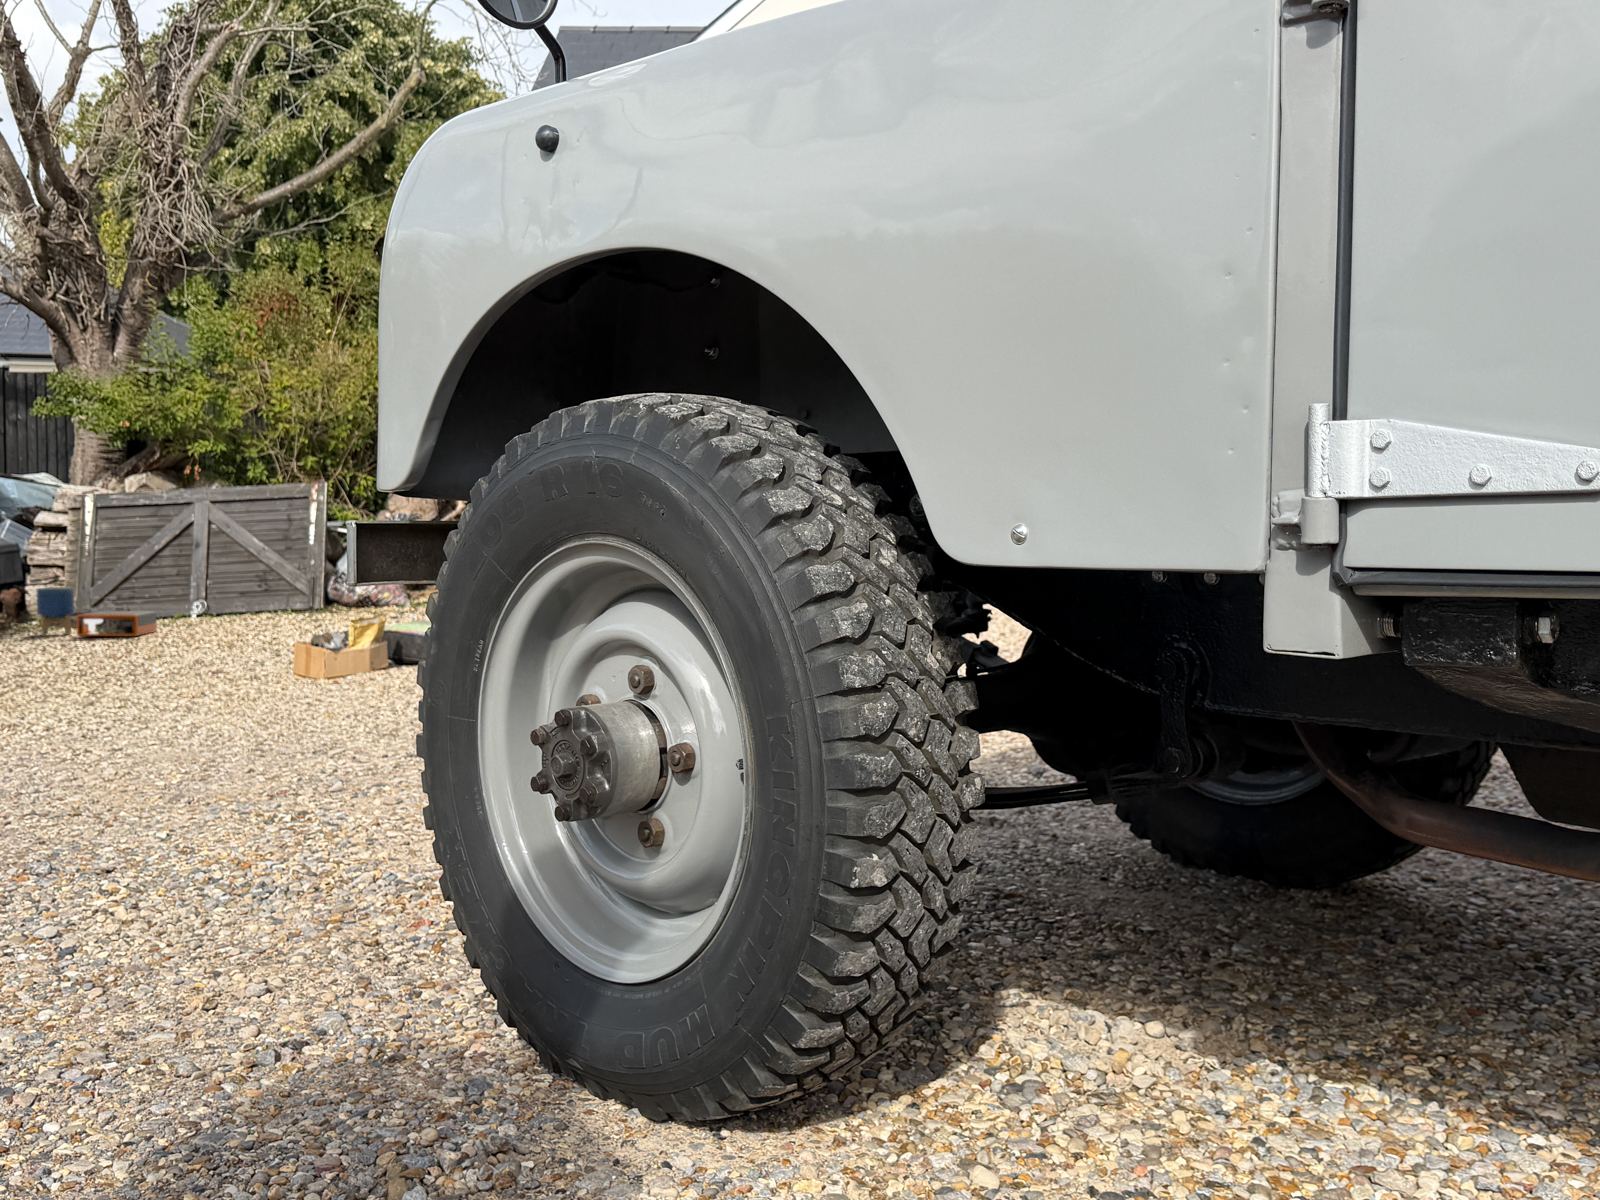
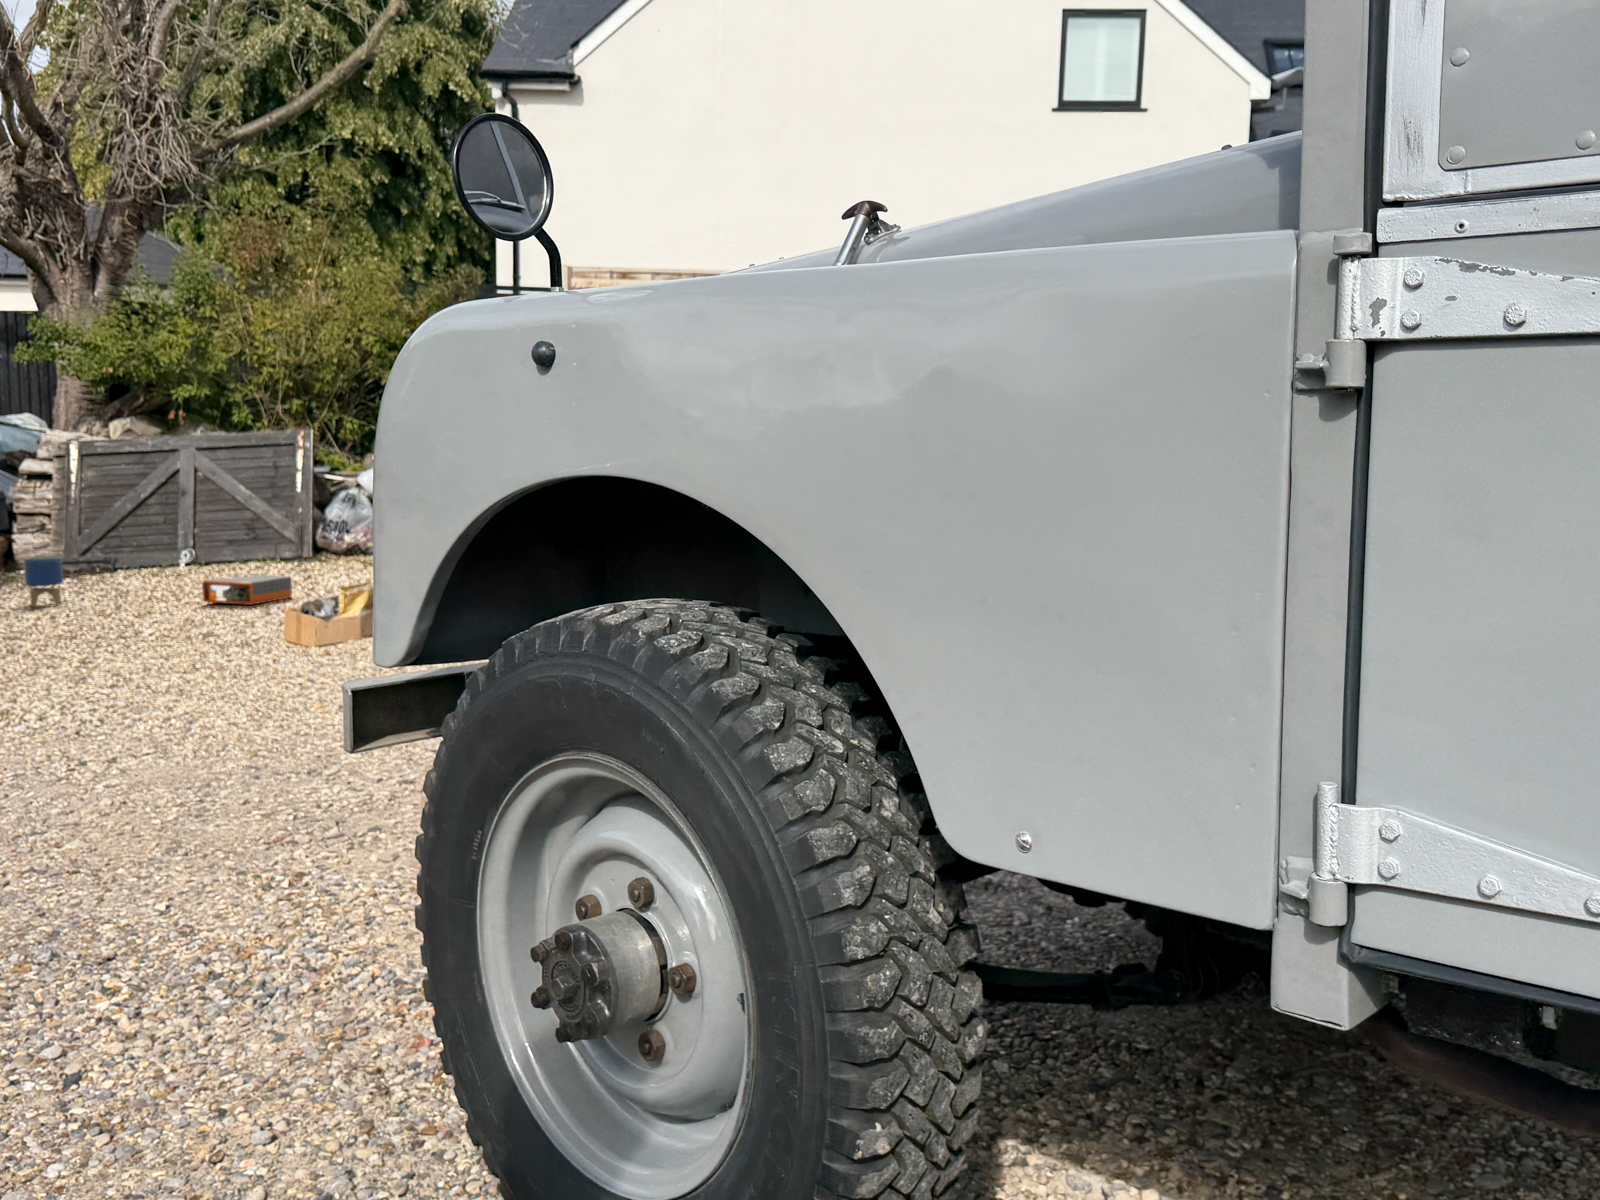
storage box: present [76,611,157,636] -> present [202,575,292,605]

